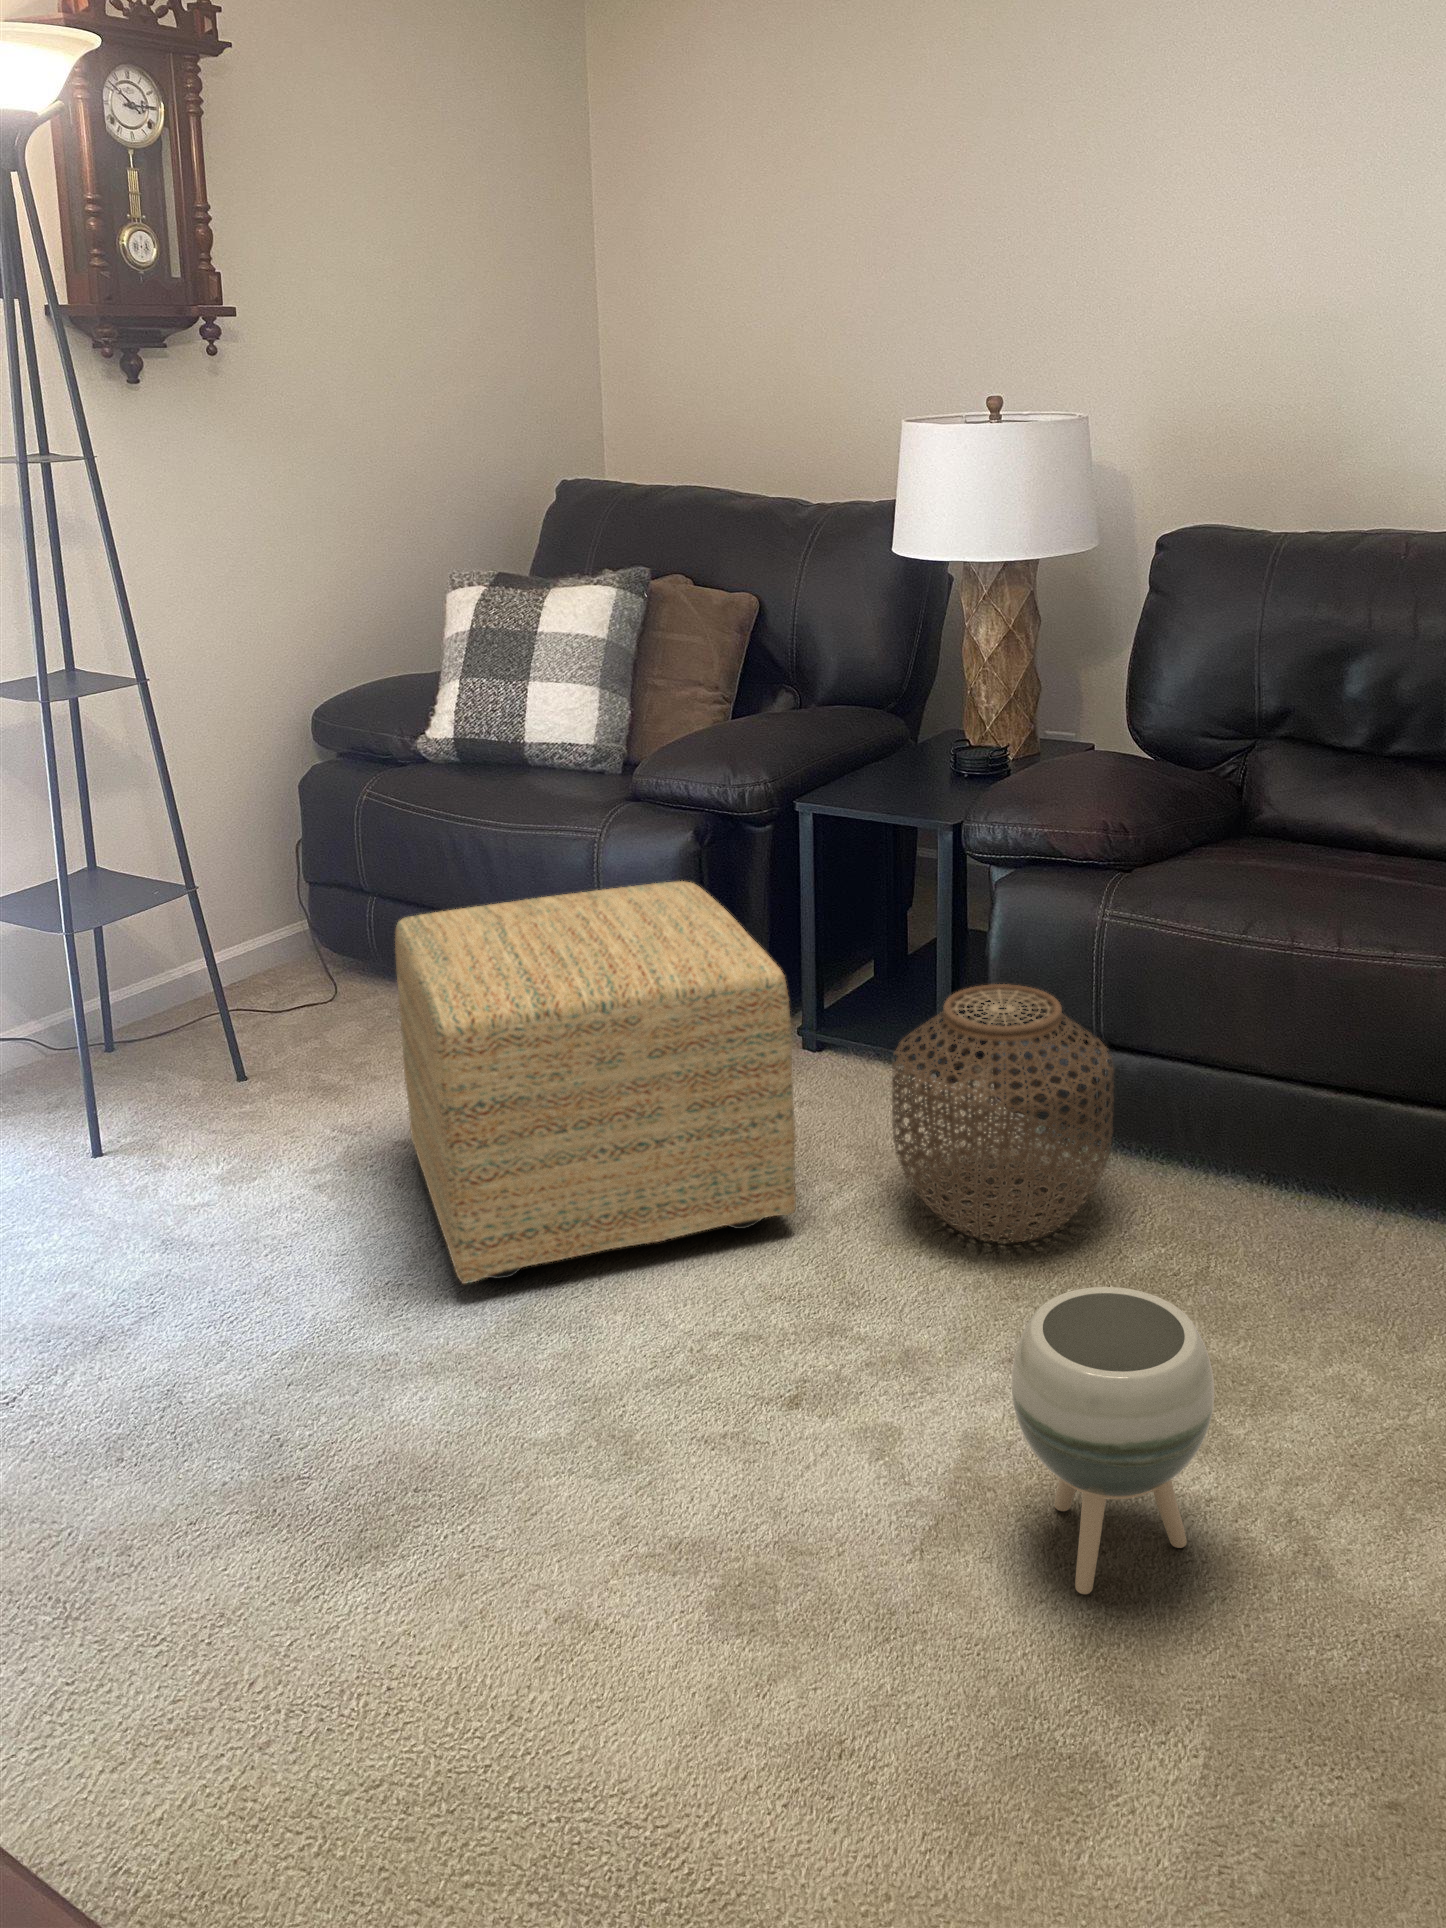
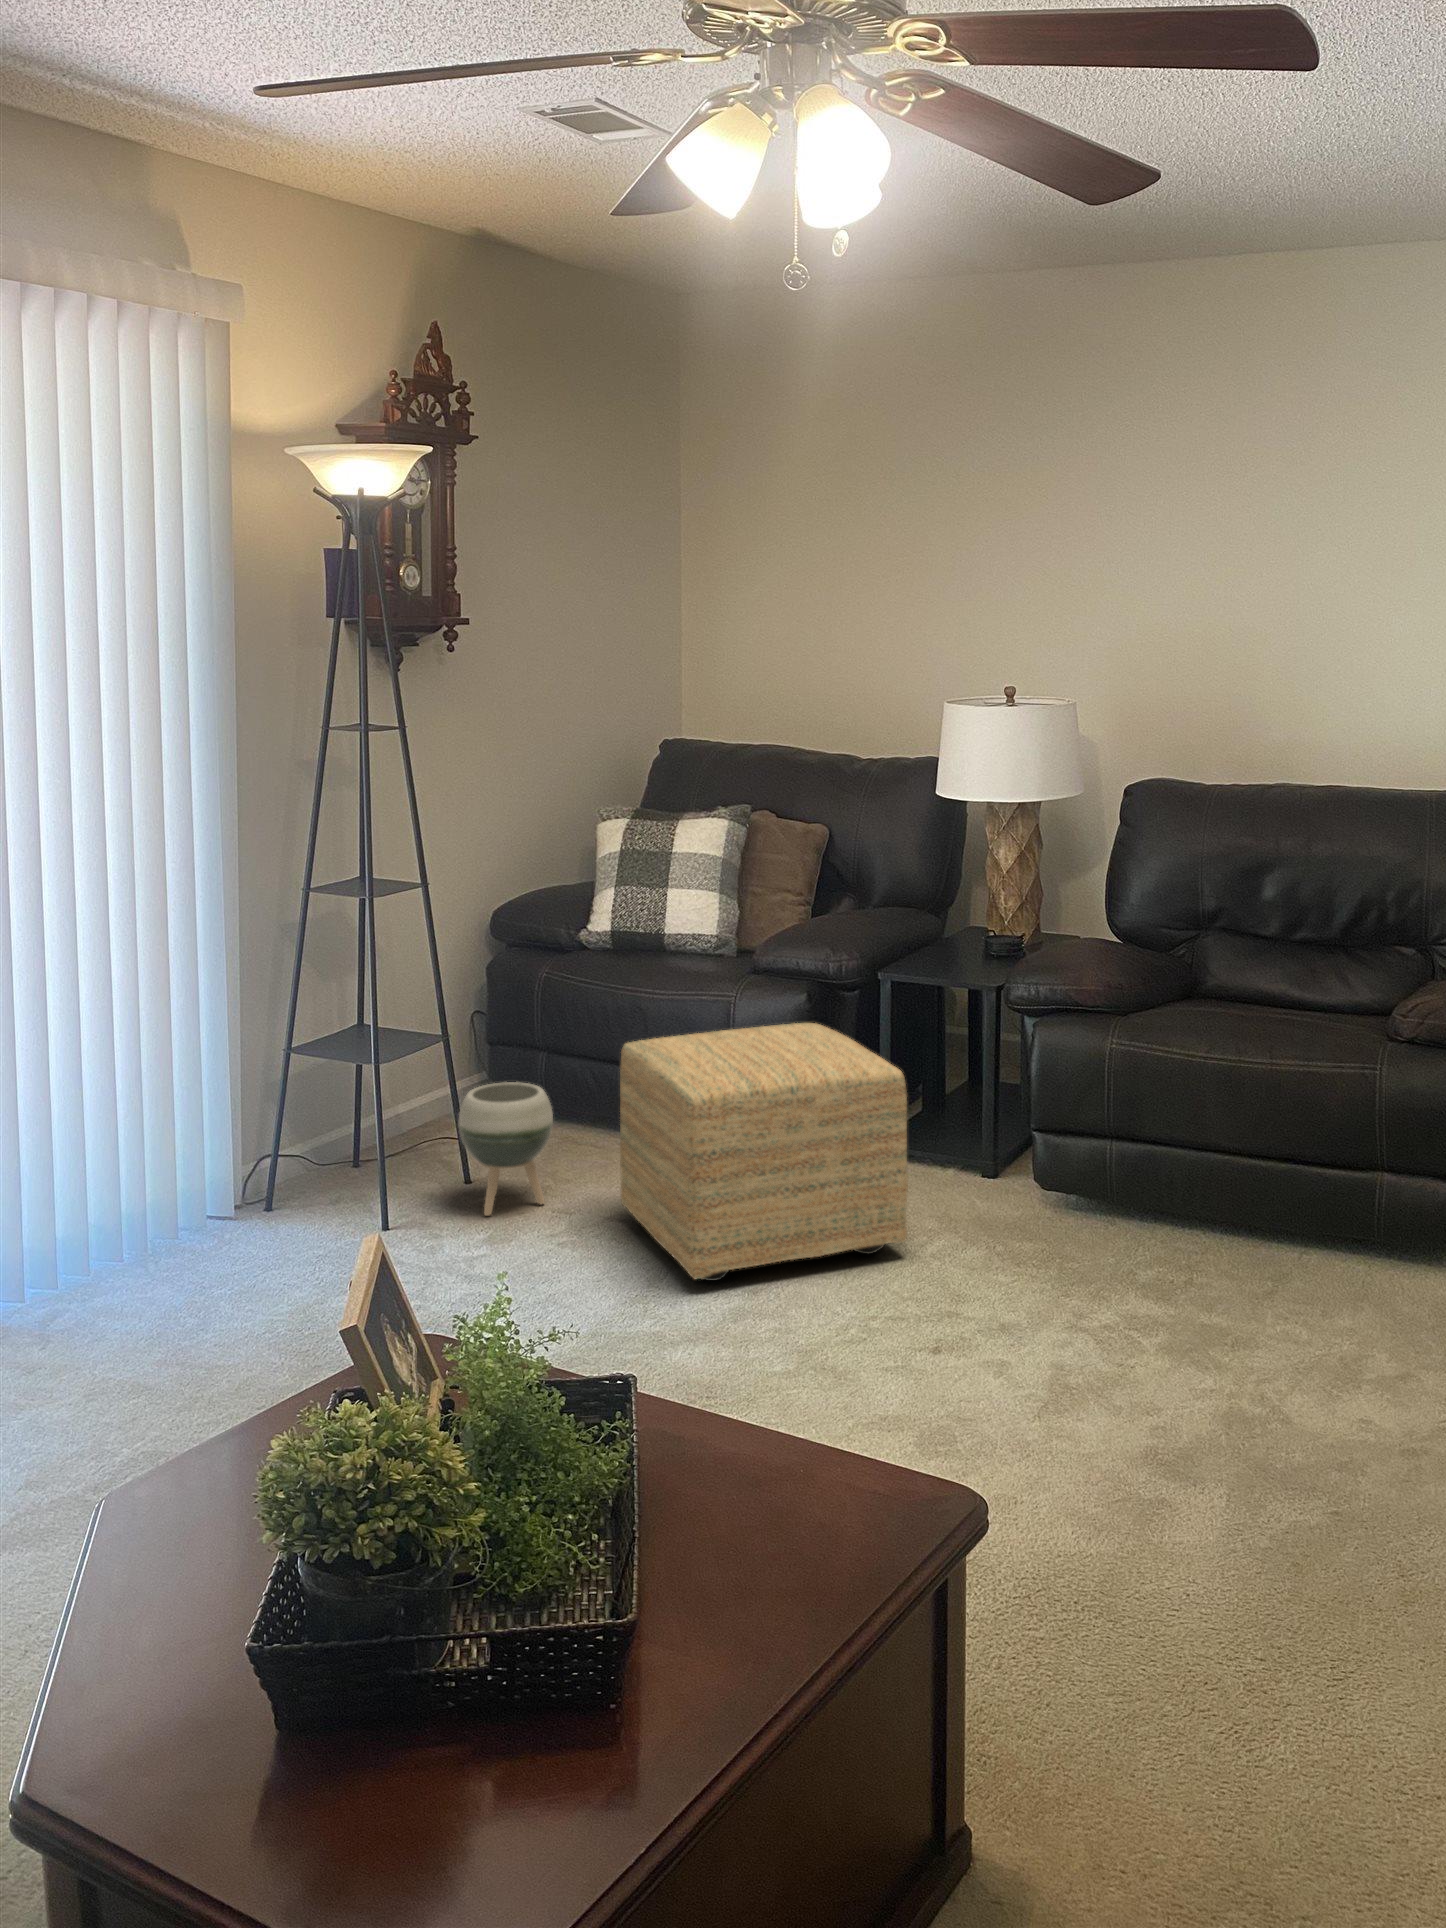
woven basket: present [892,984,1114,1243] -> none [970,1086,1120,1261]
planter: present [1011,1287,1214,1594] -> present [459,1082,553,1216]

